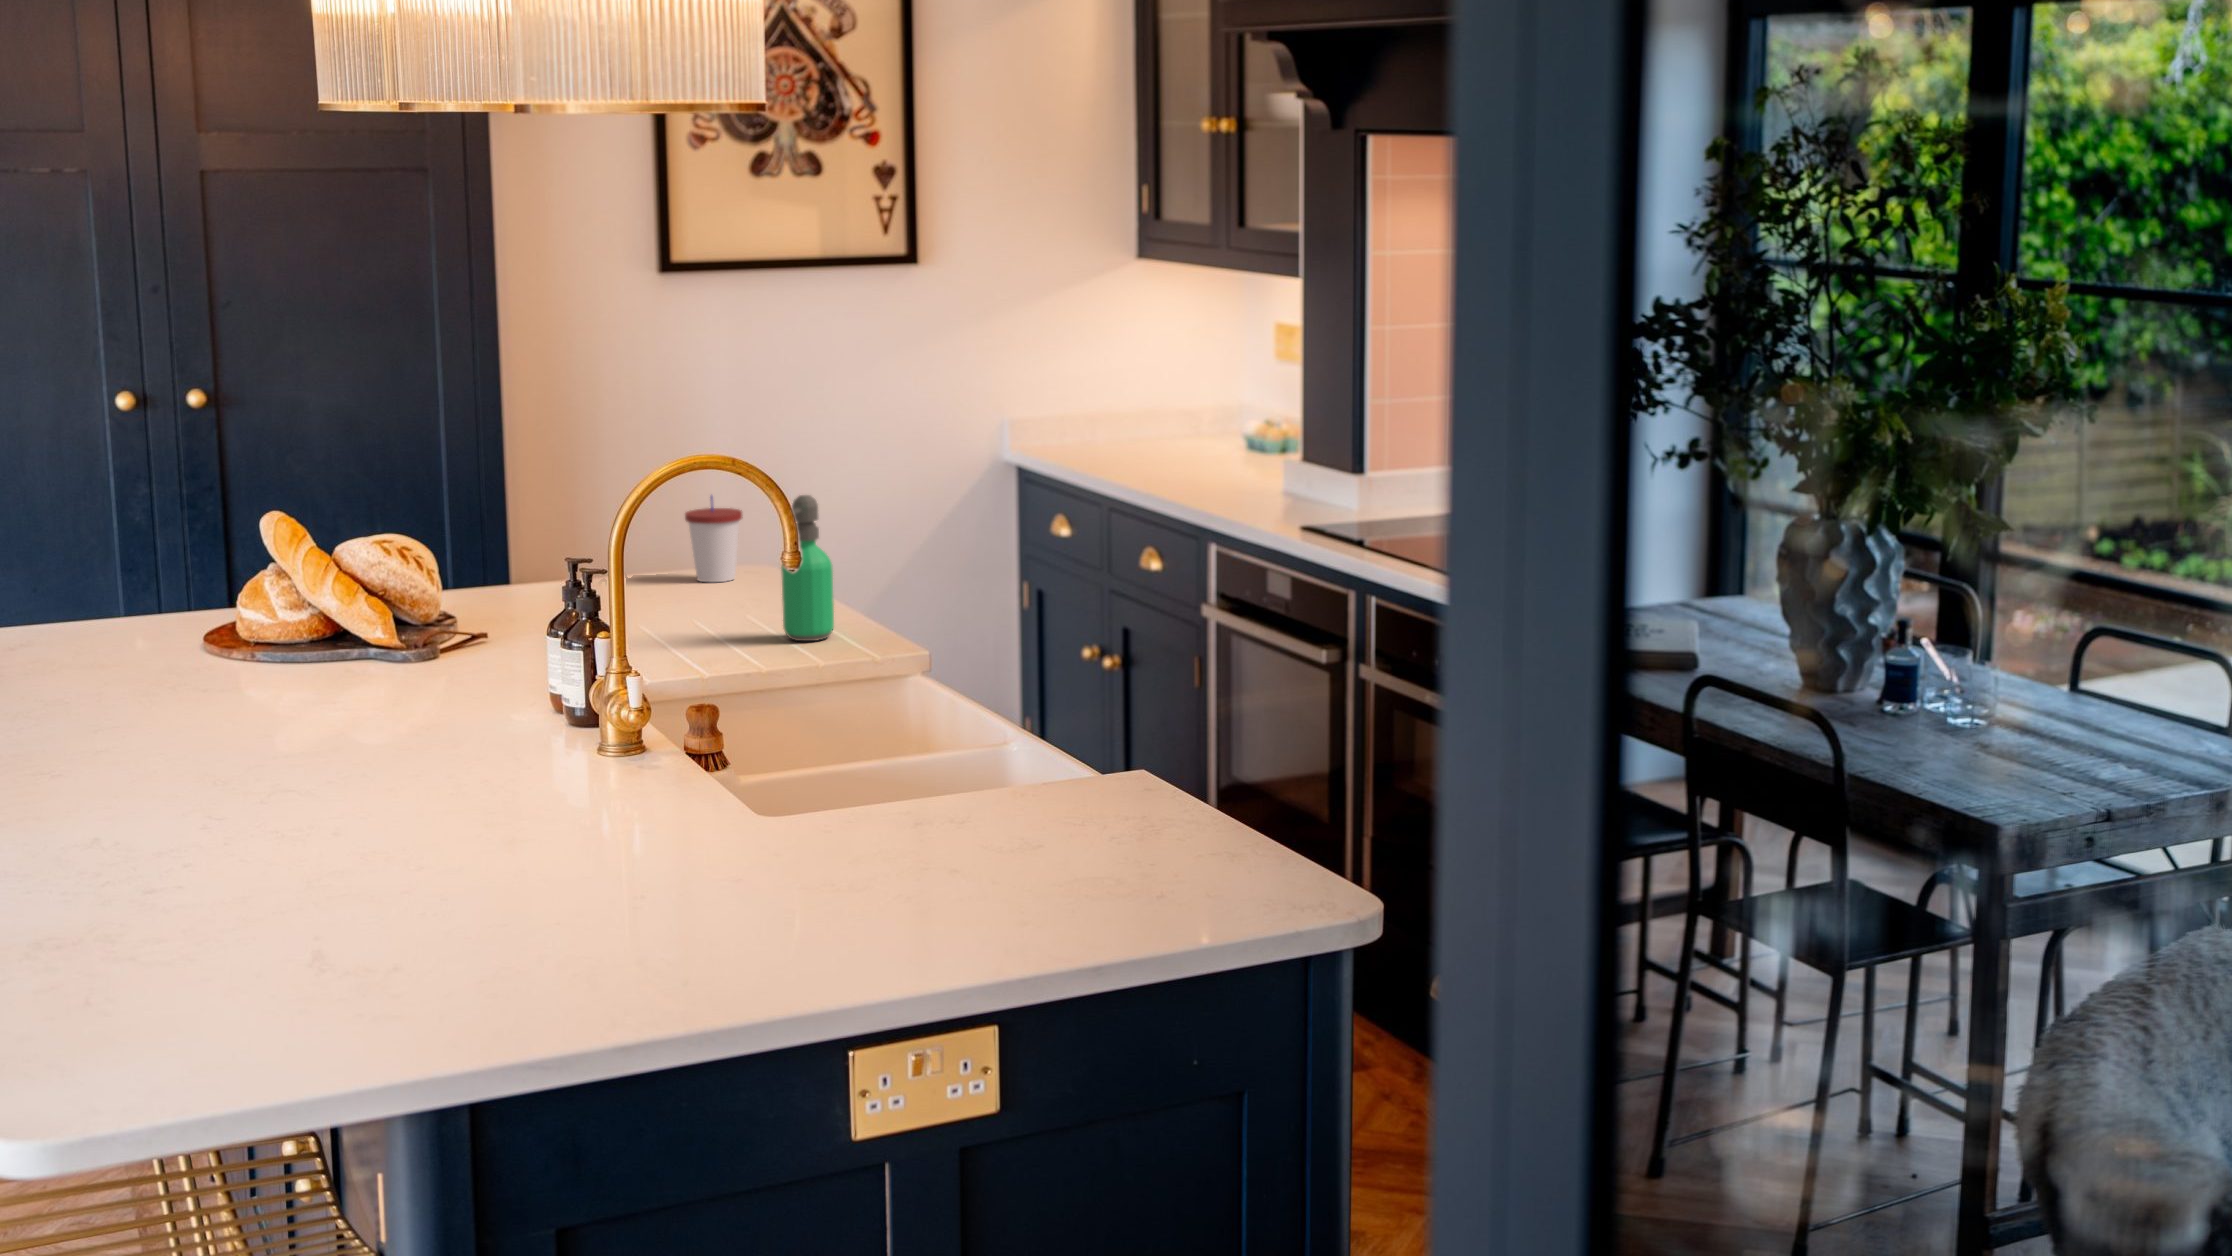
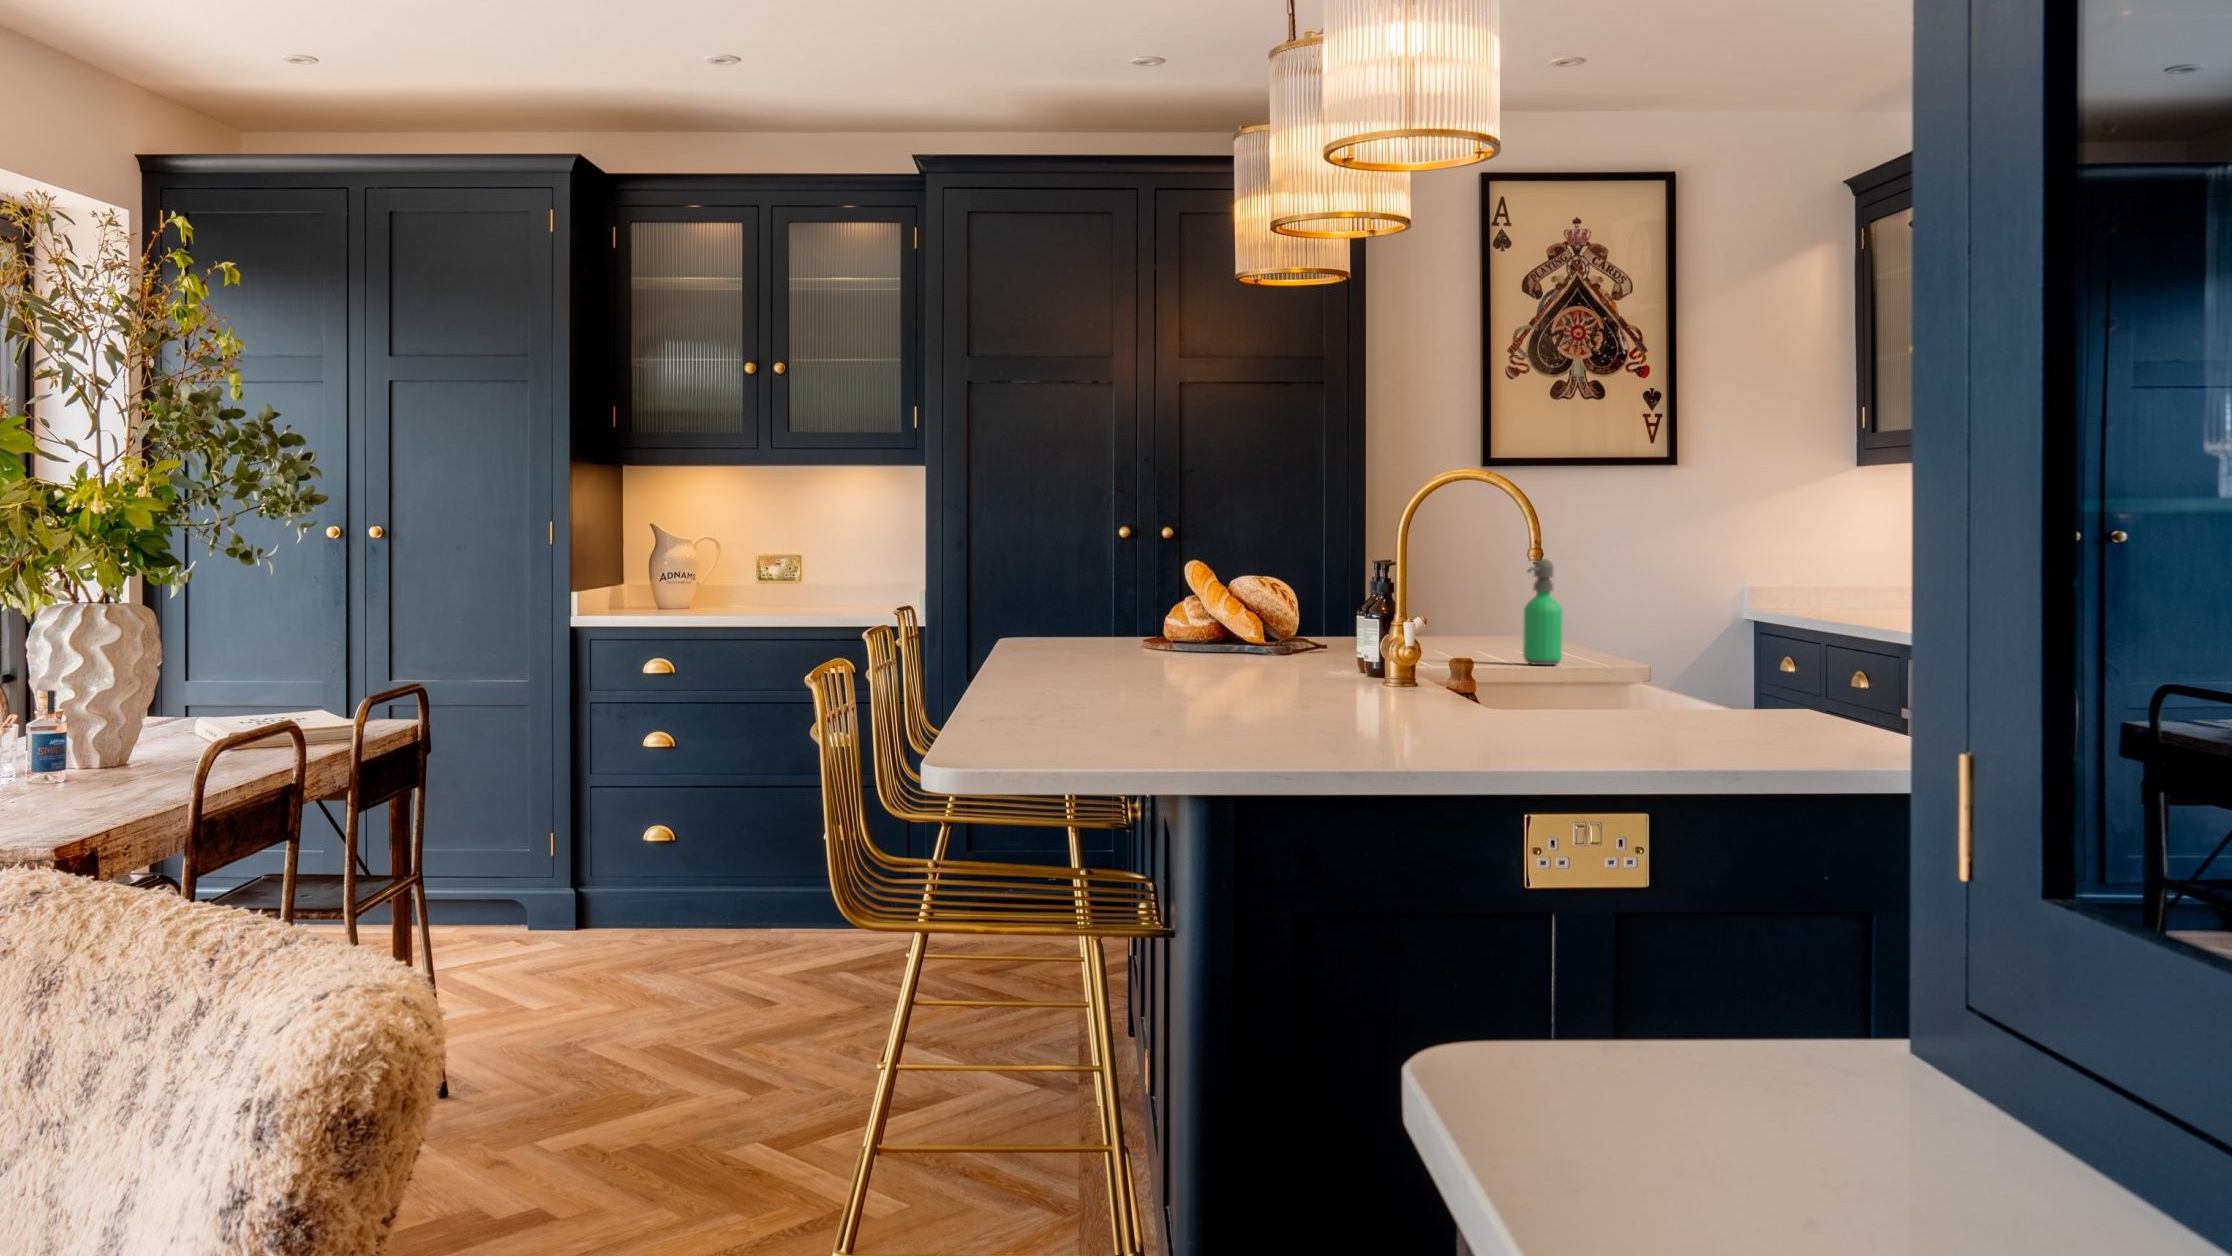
cup: present [685,496,743,582] -> none [1470,588,1512,650]

